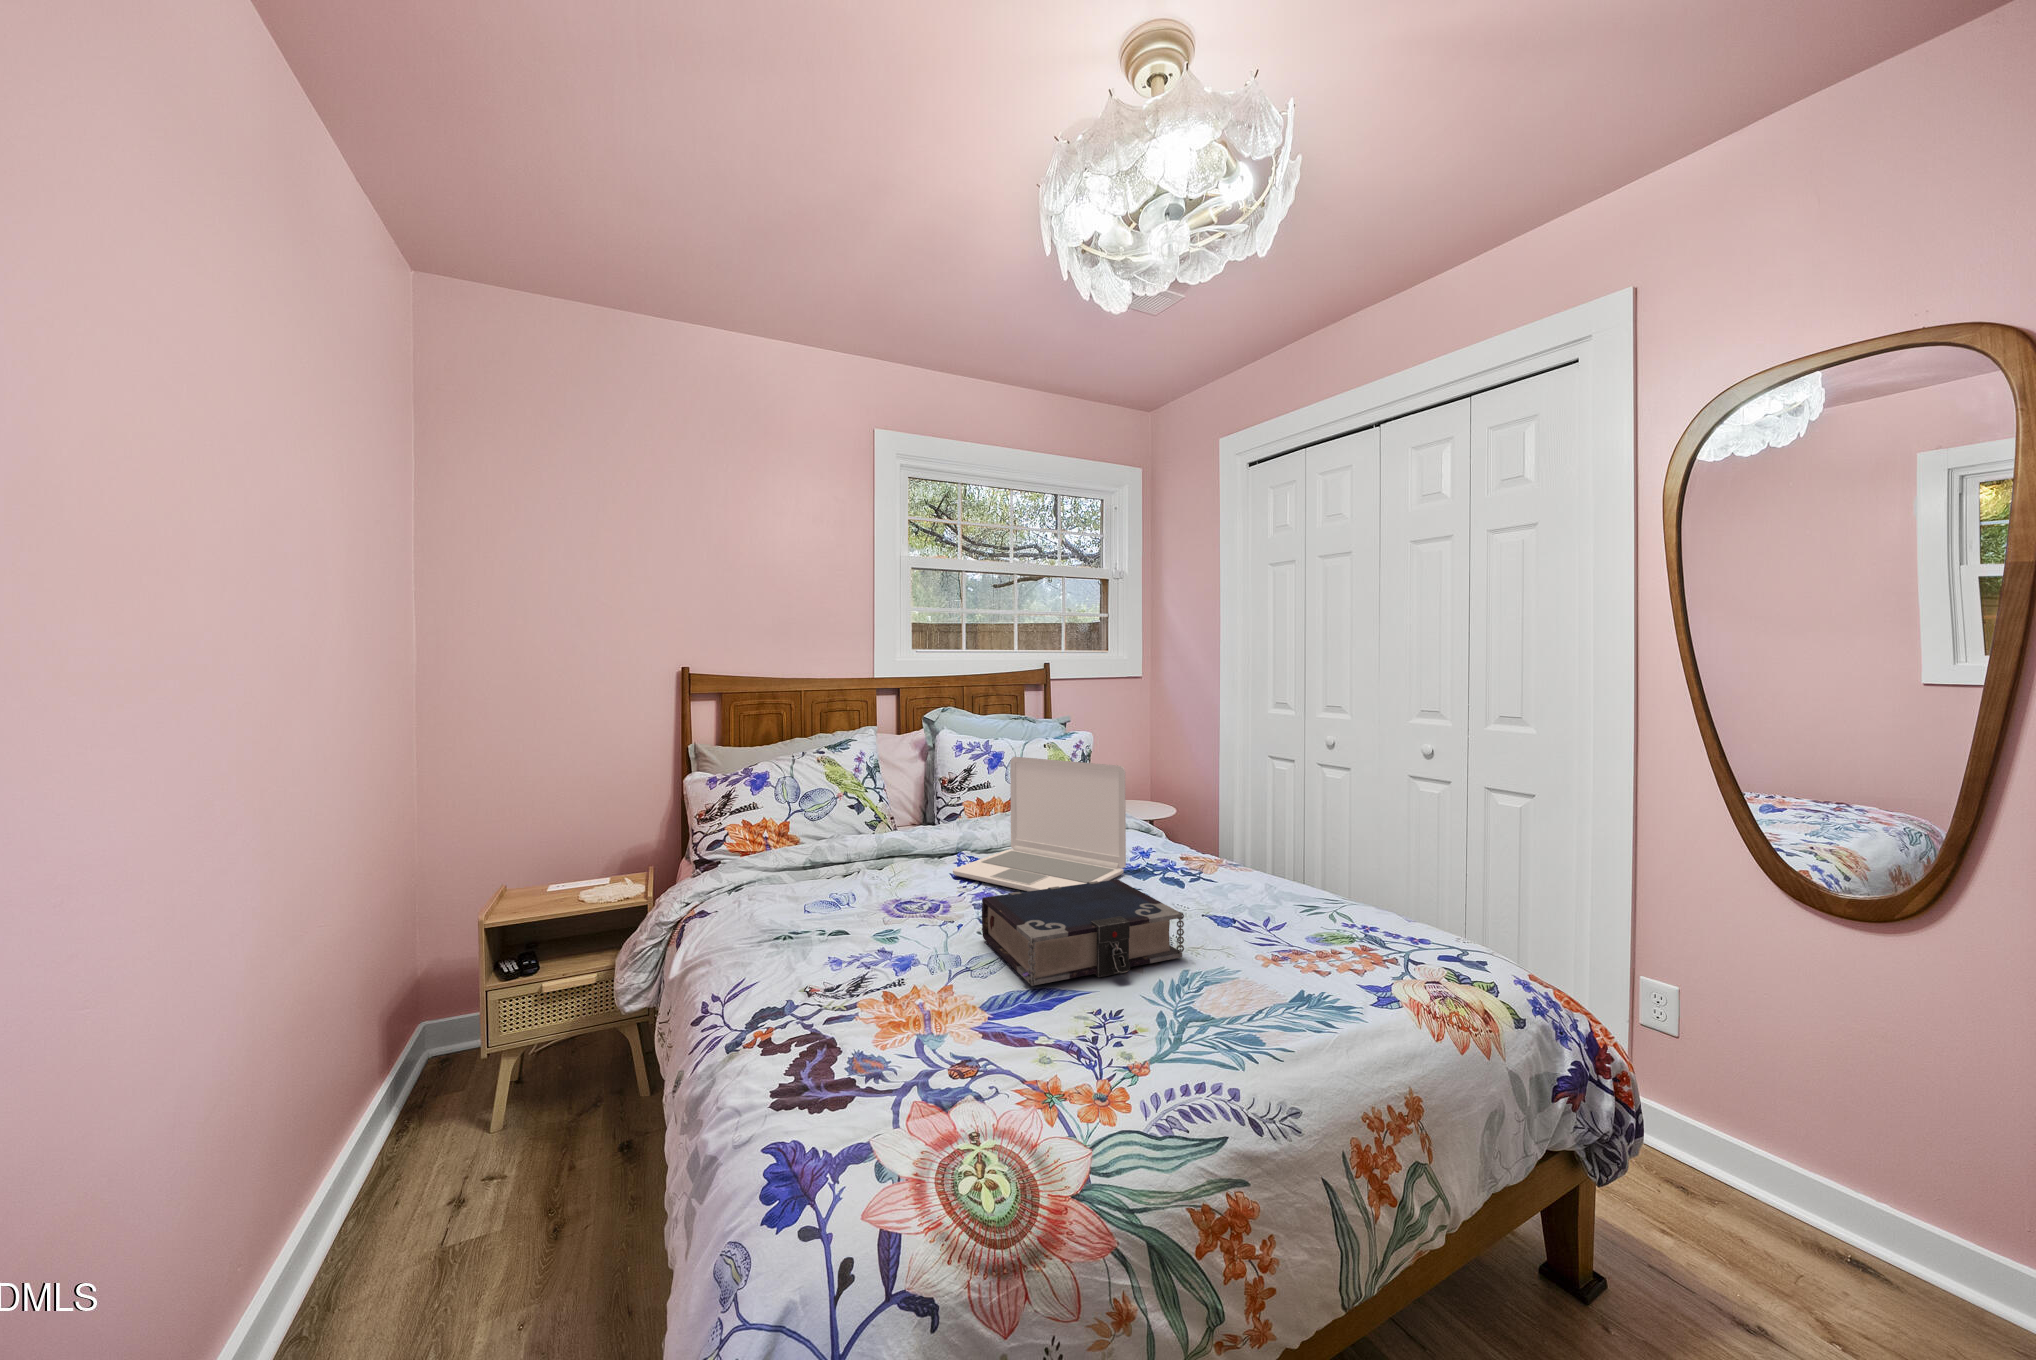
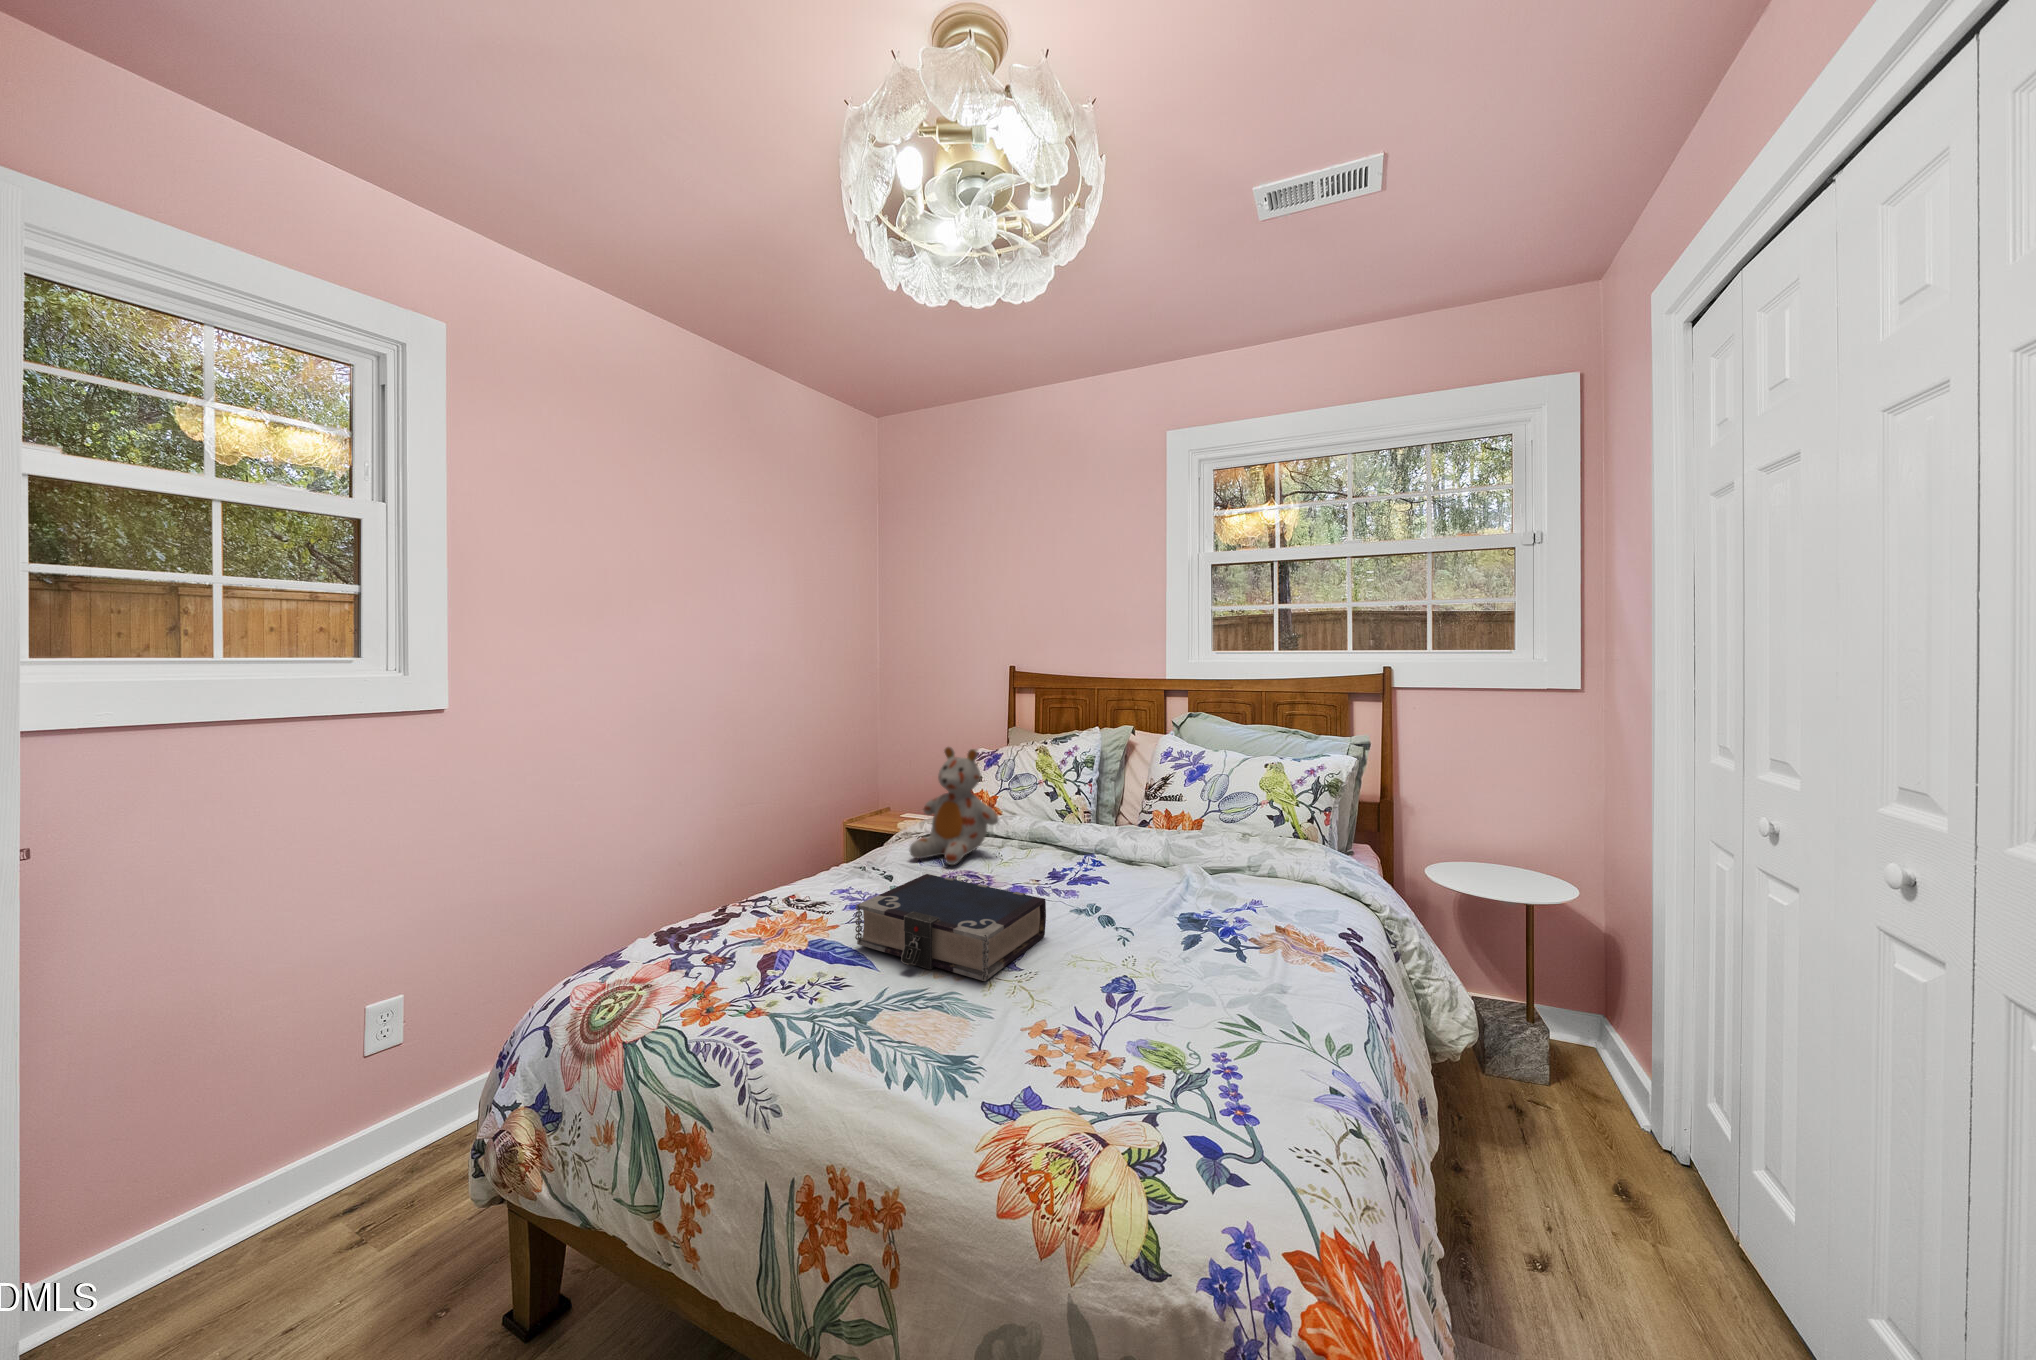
laptop: present [953,757,1126,891] -> none [1036,769,1167,912]
stuffed bear: none [786,759,897,909] -> present [910,747,998,865]

